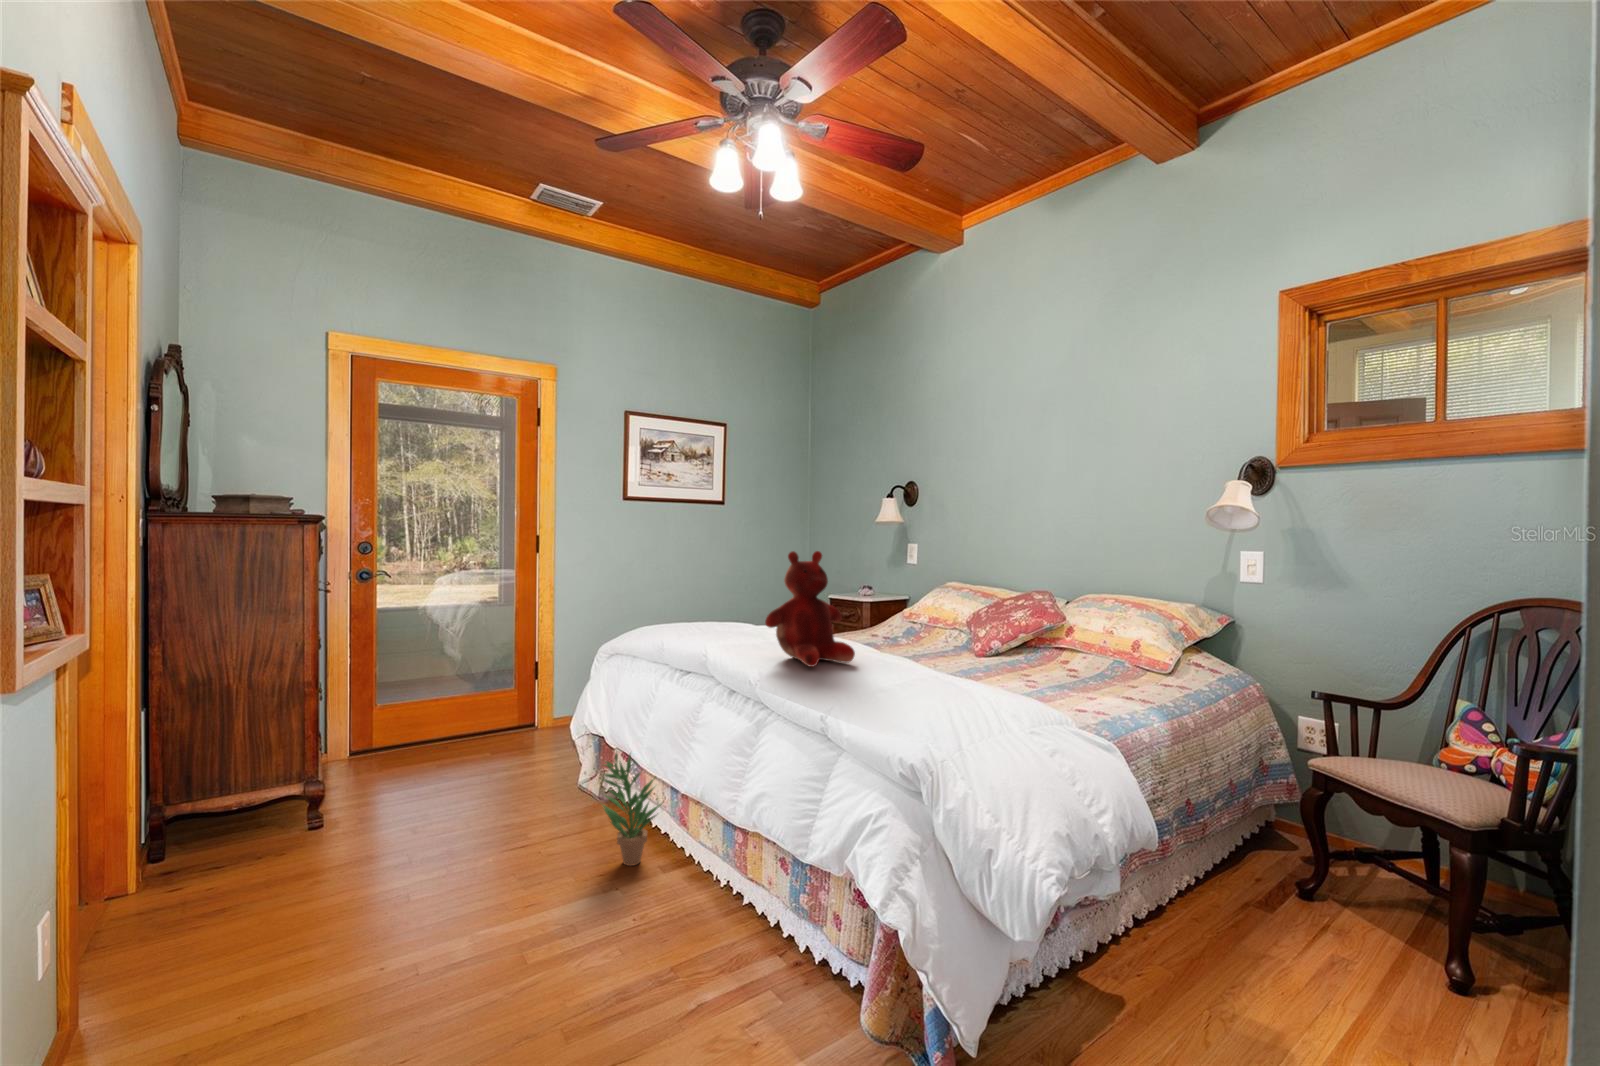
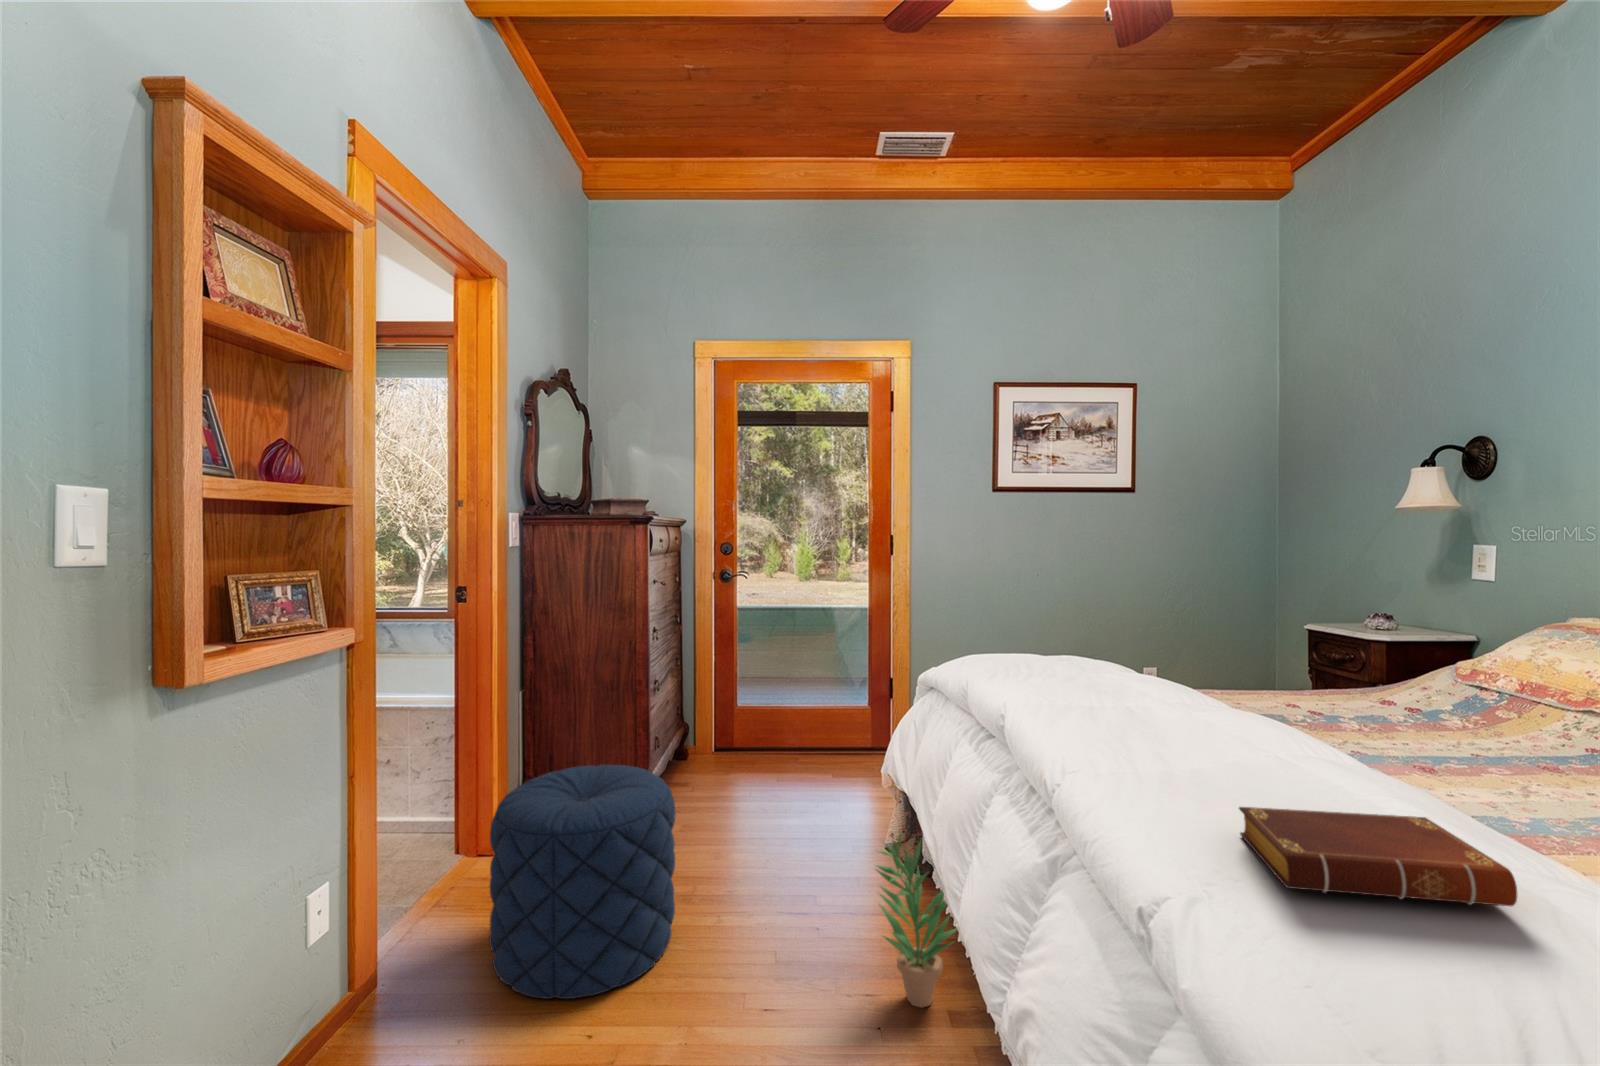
teddy bear: present [765,551,855,667] -> none [1095,550,1290,778]
book: none [843,664,935,695] -> present [1239,807,1517,906]
pouf: none [225,746,418,953] -> present [489,764,676,999]

